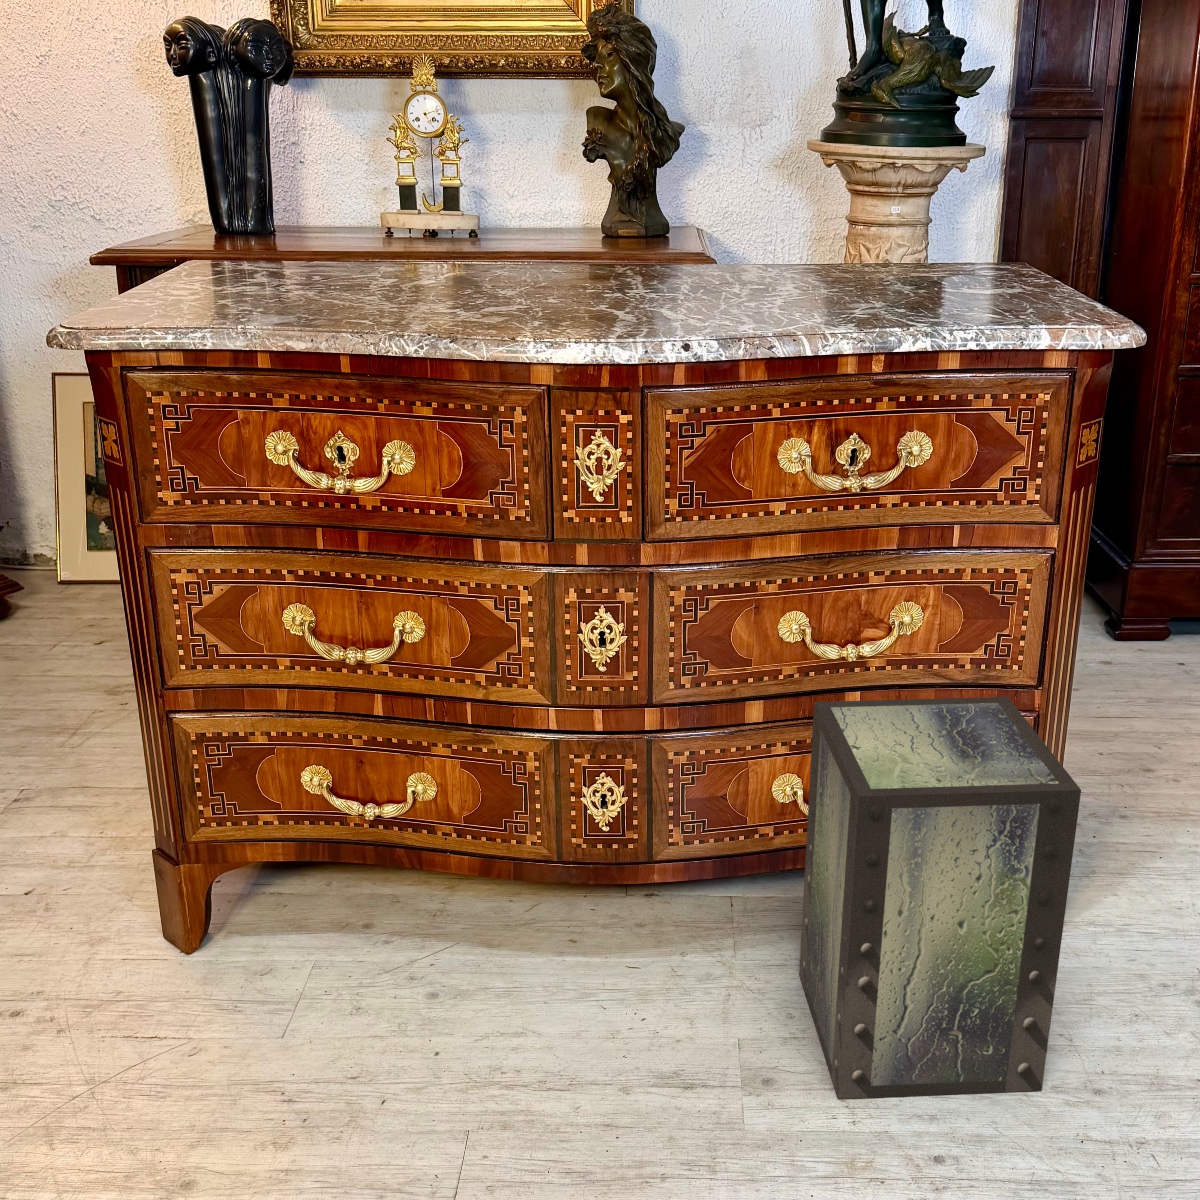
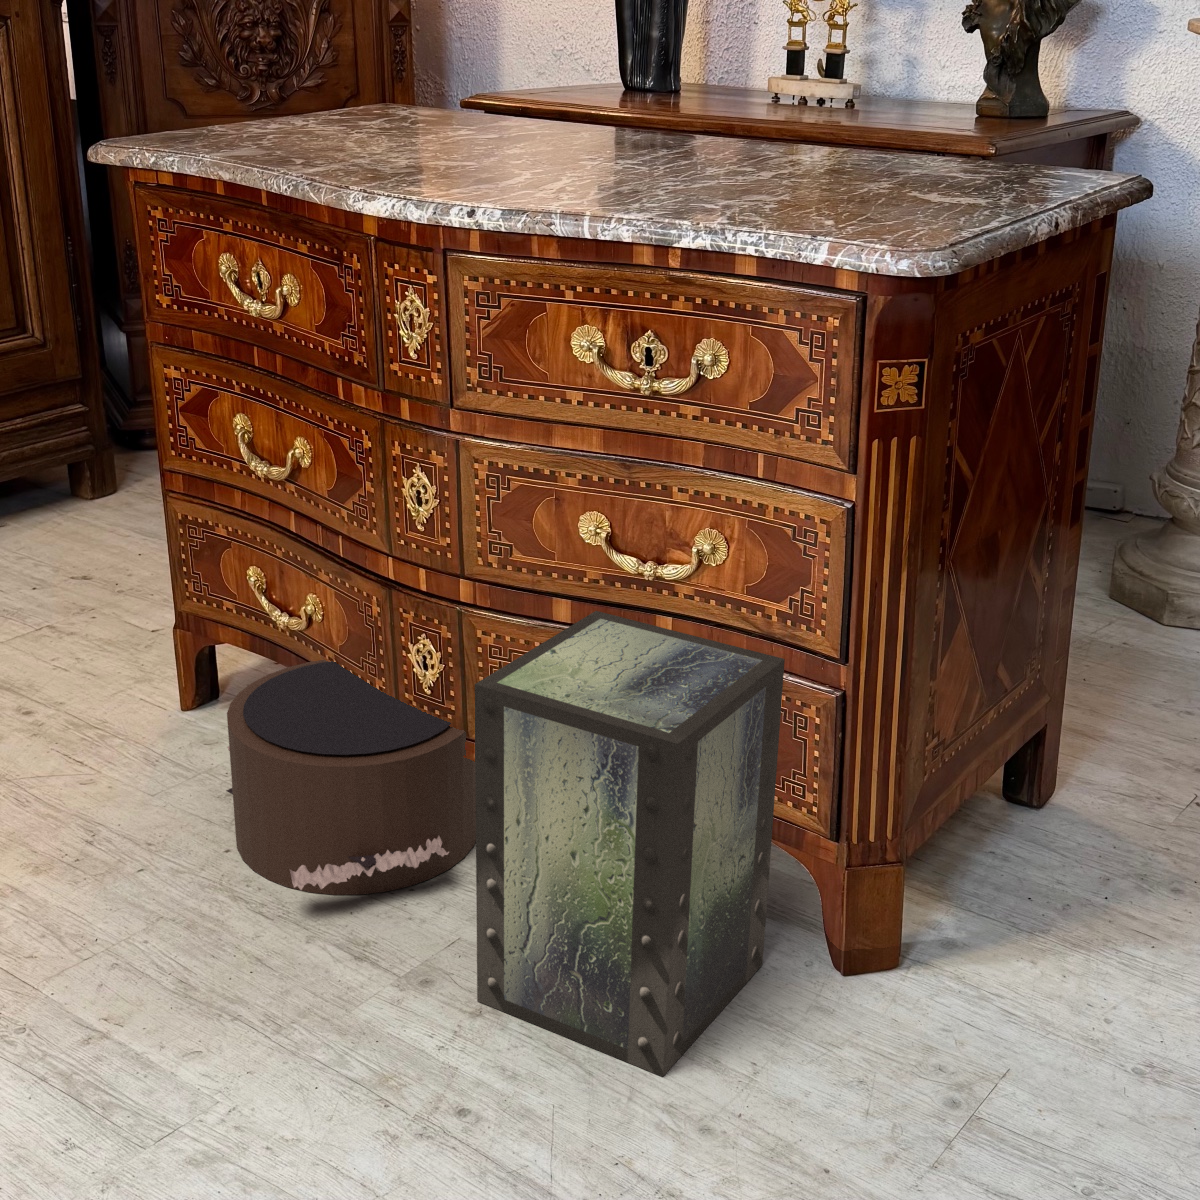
pouf: none [345,808,686,1077] -> present [226,660,476,895]

